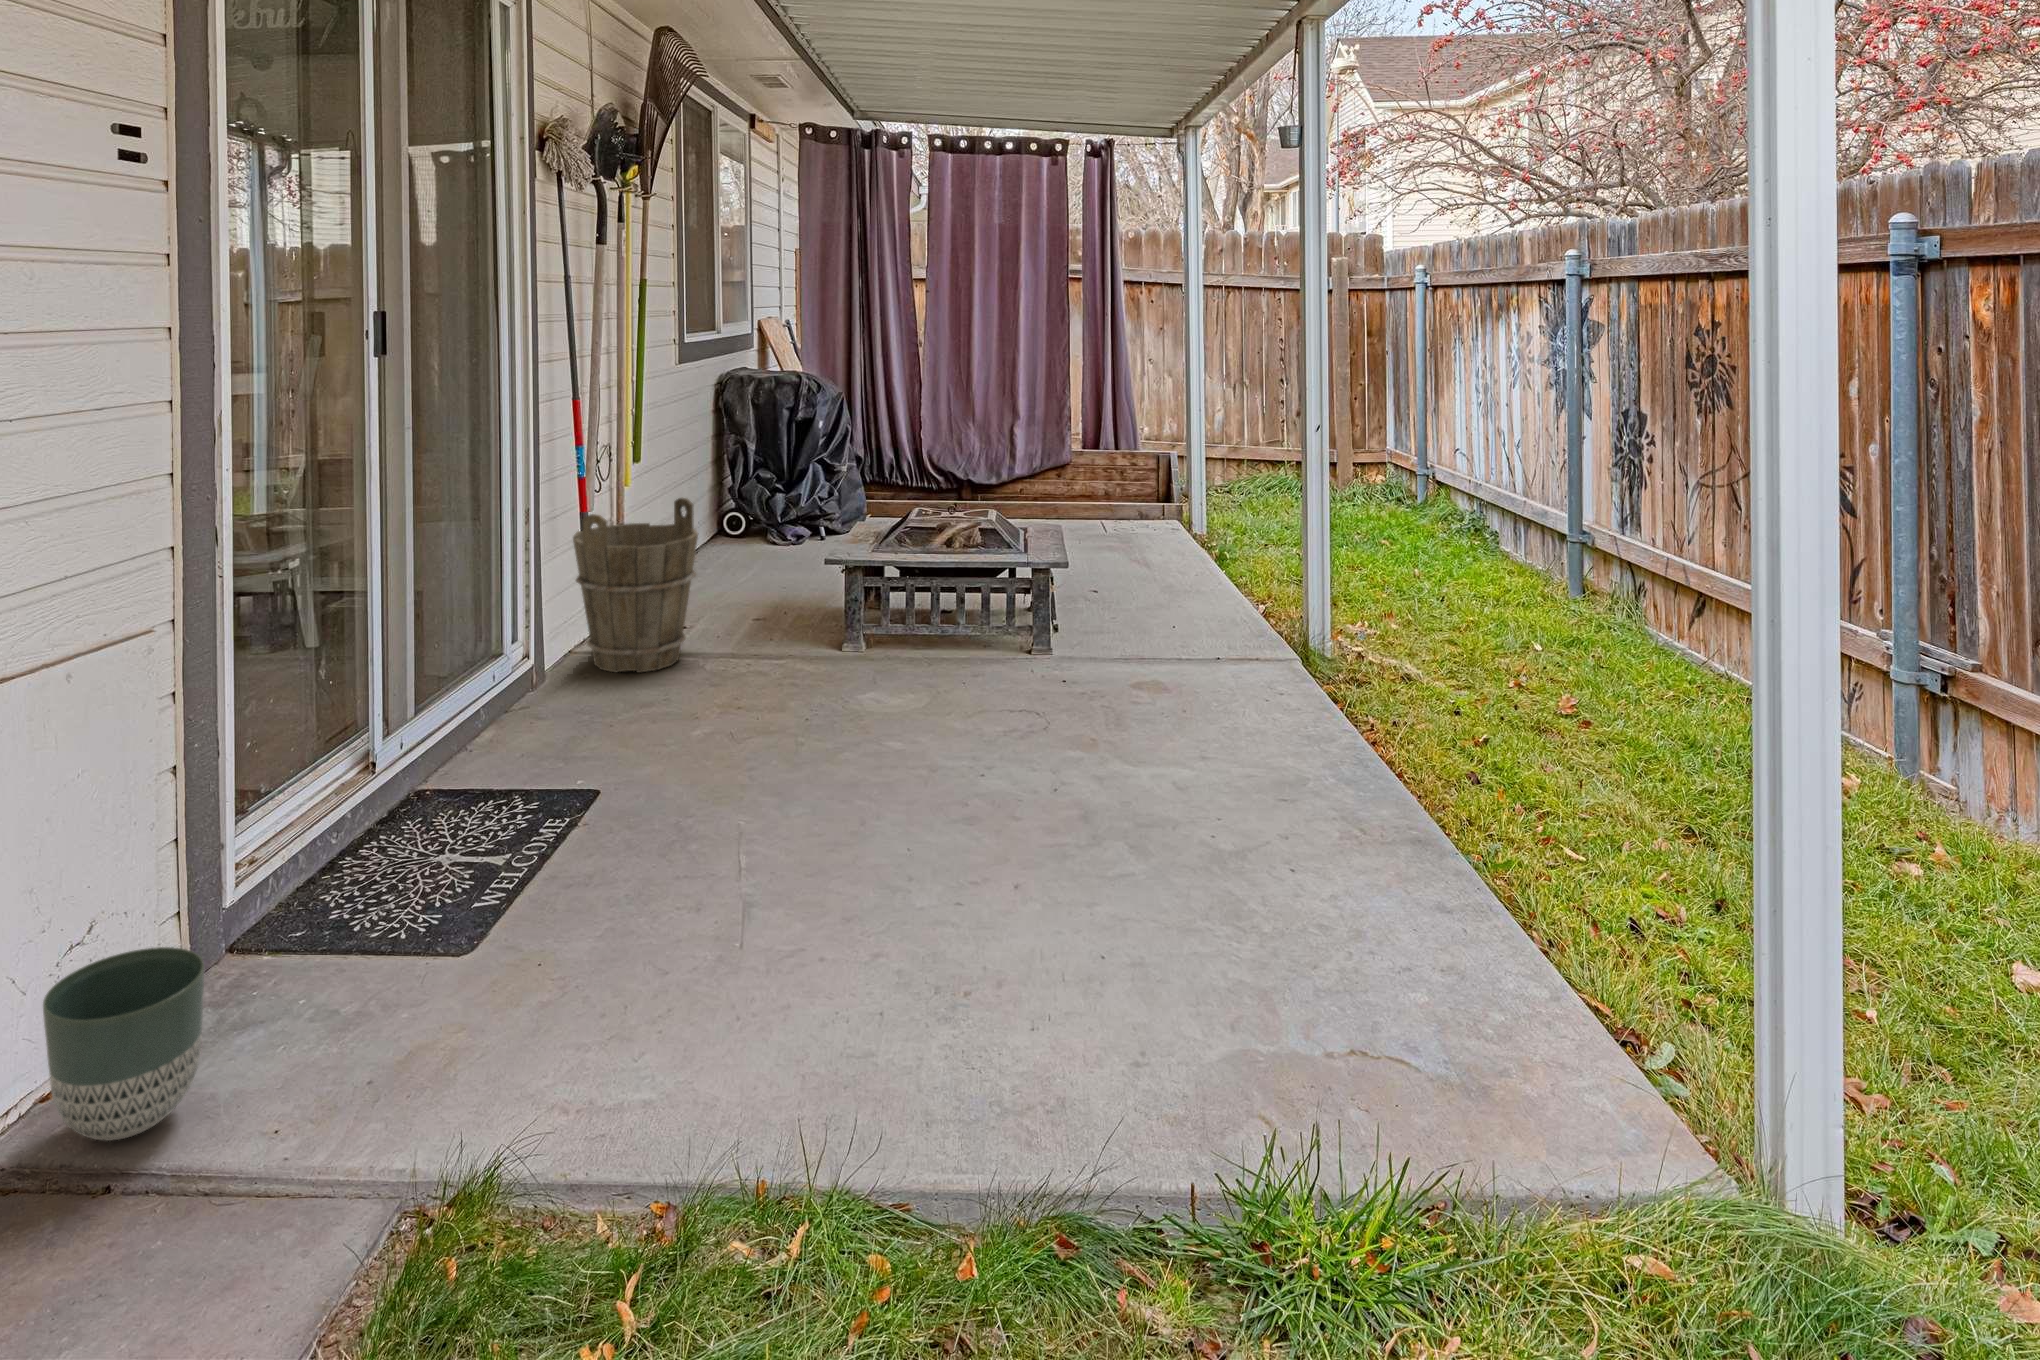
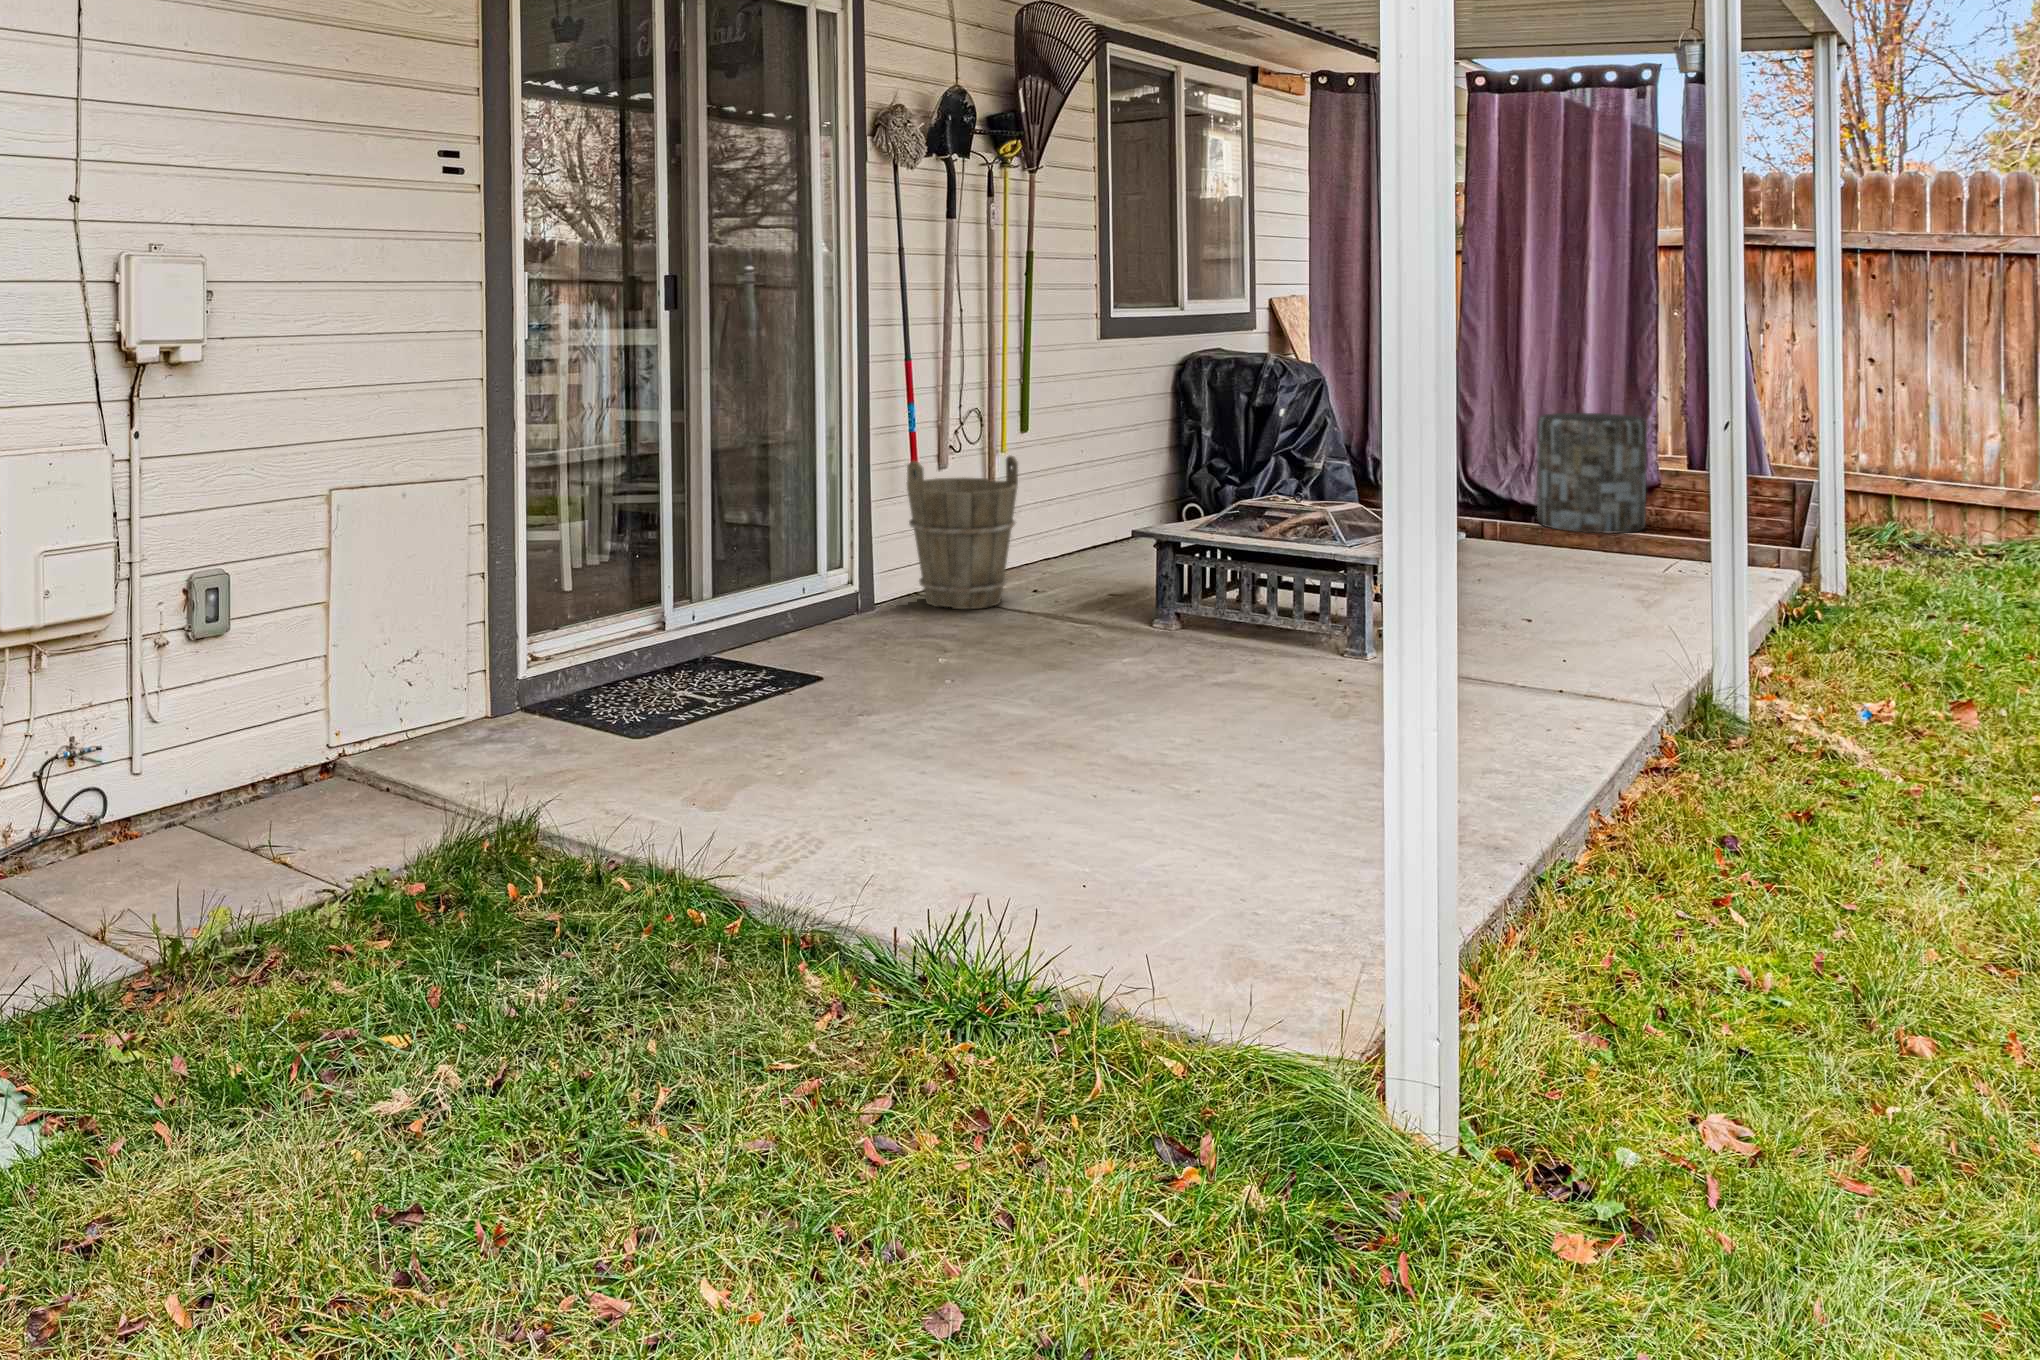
side table: none [991,414,1071,513] -> present [1537,413,1647,533]
planter: present [43,947,204,1141] -> none [370,666,456,768]

